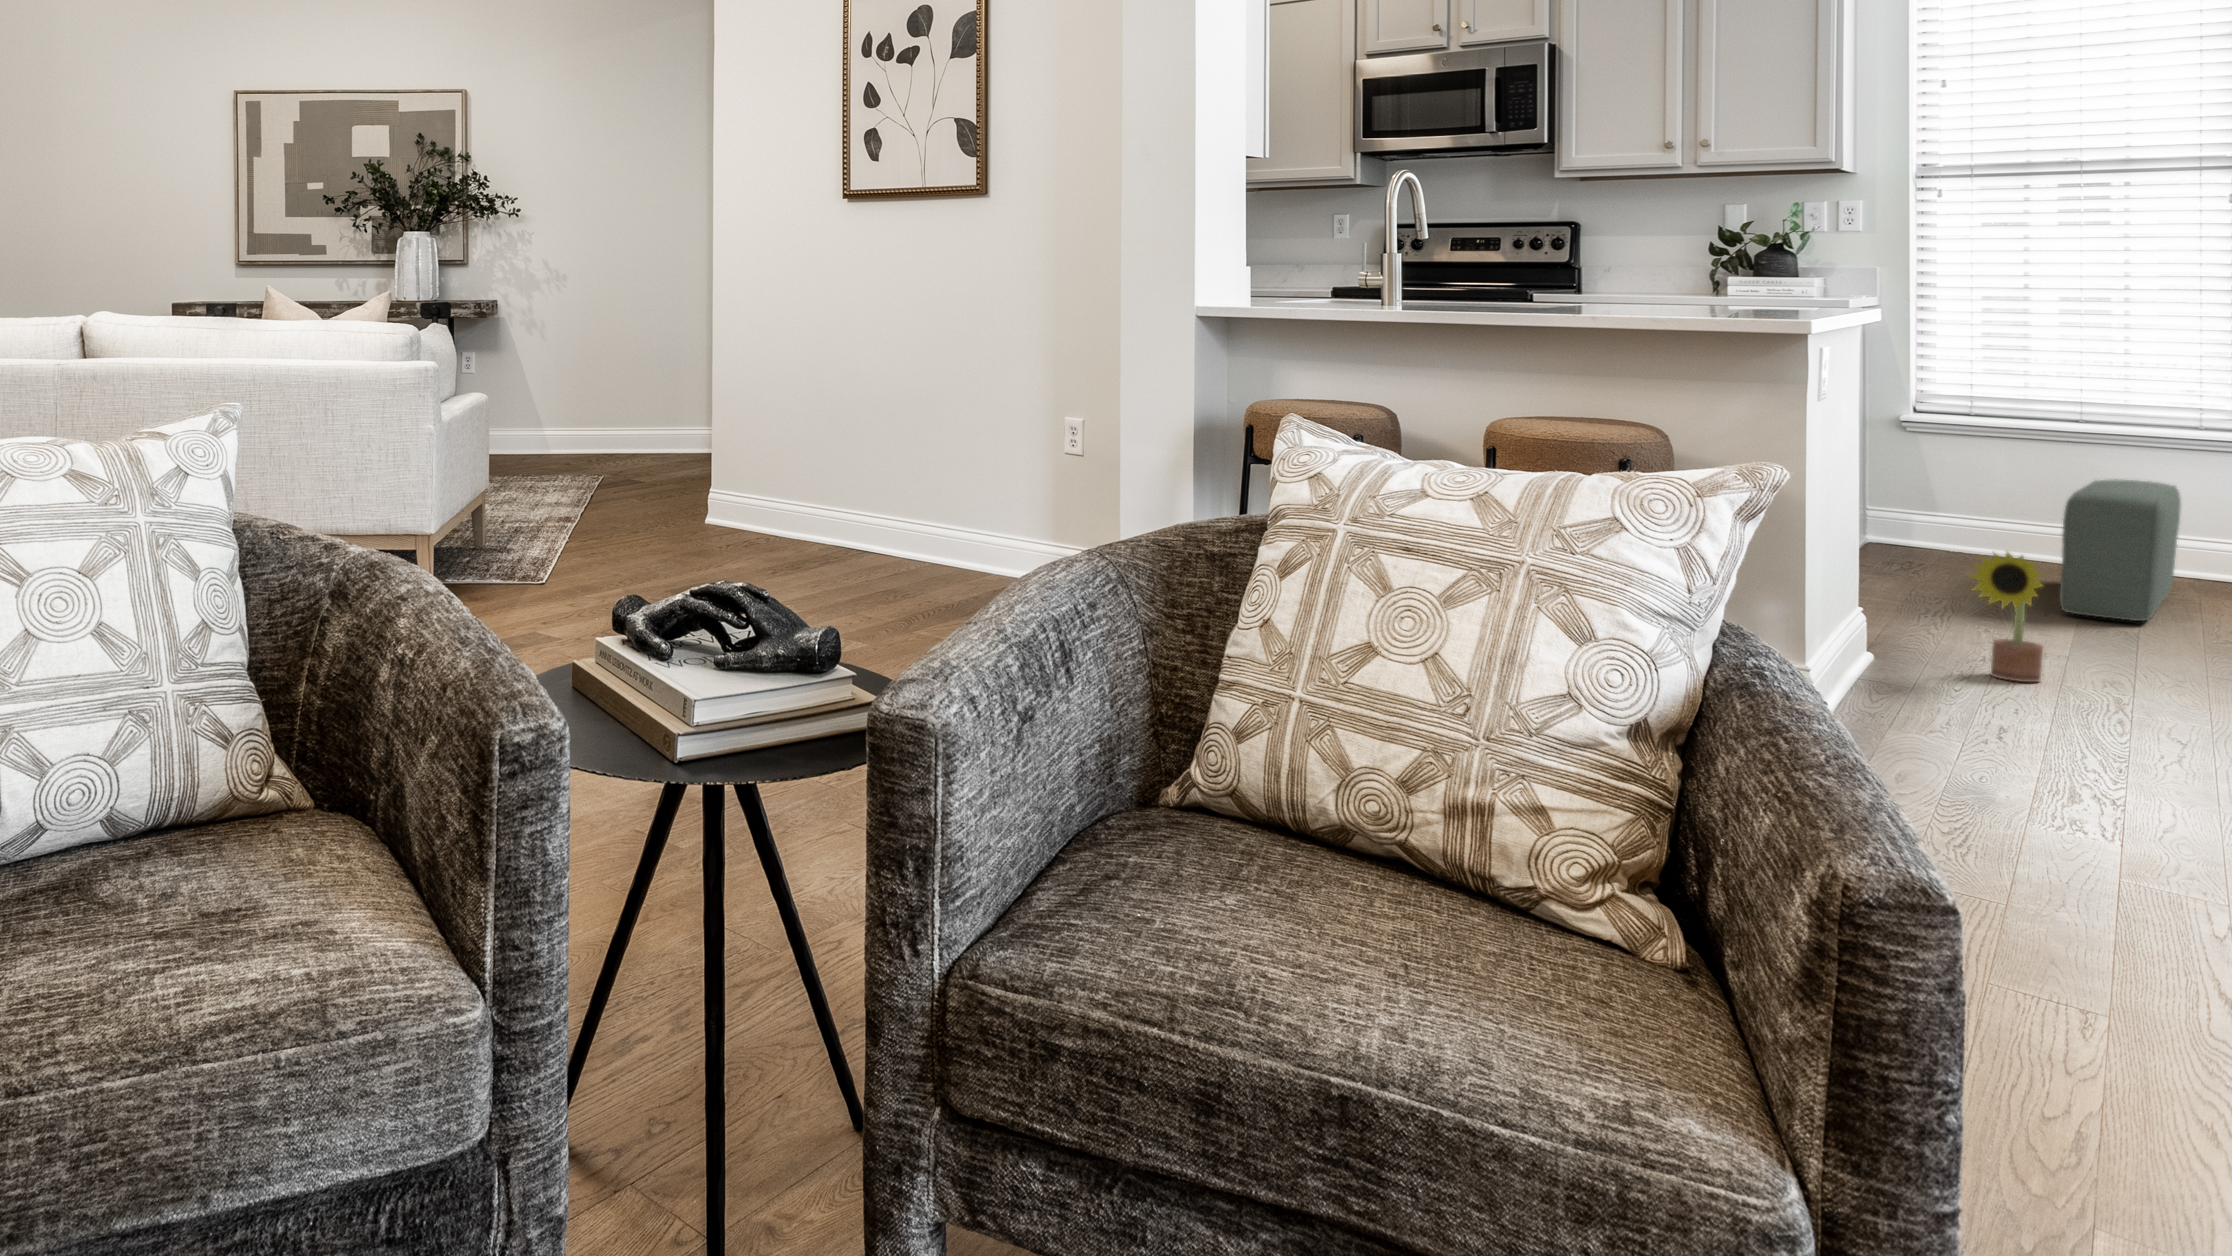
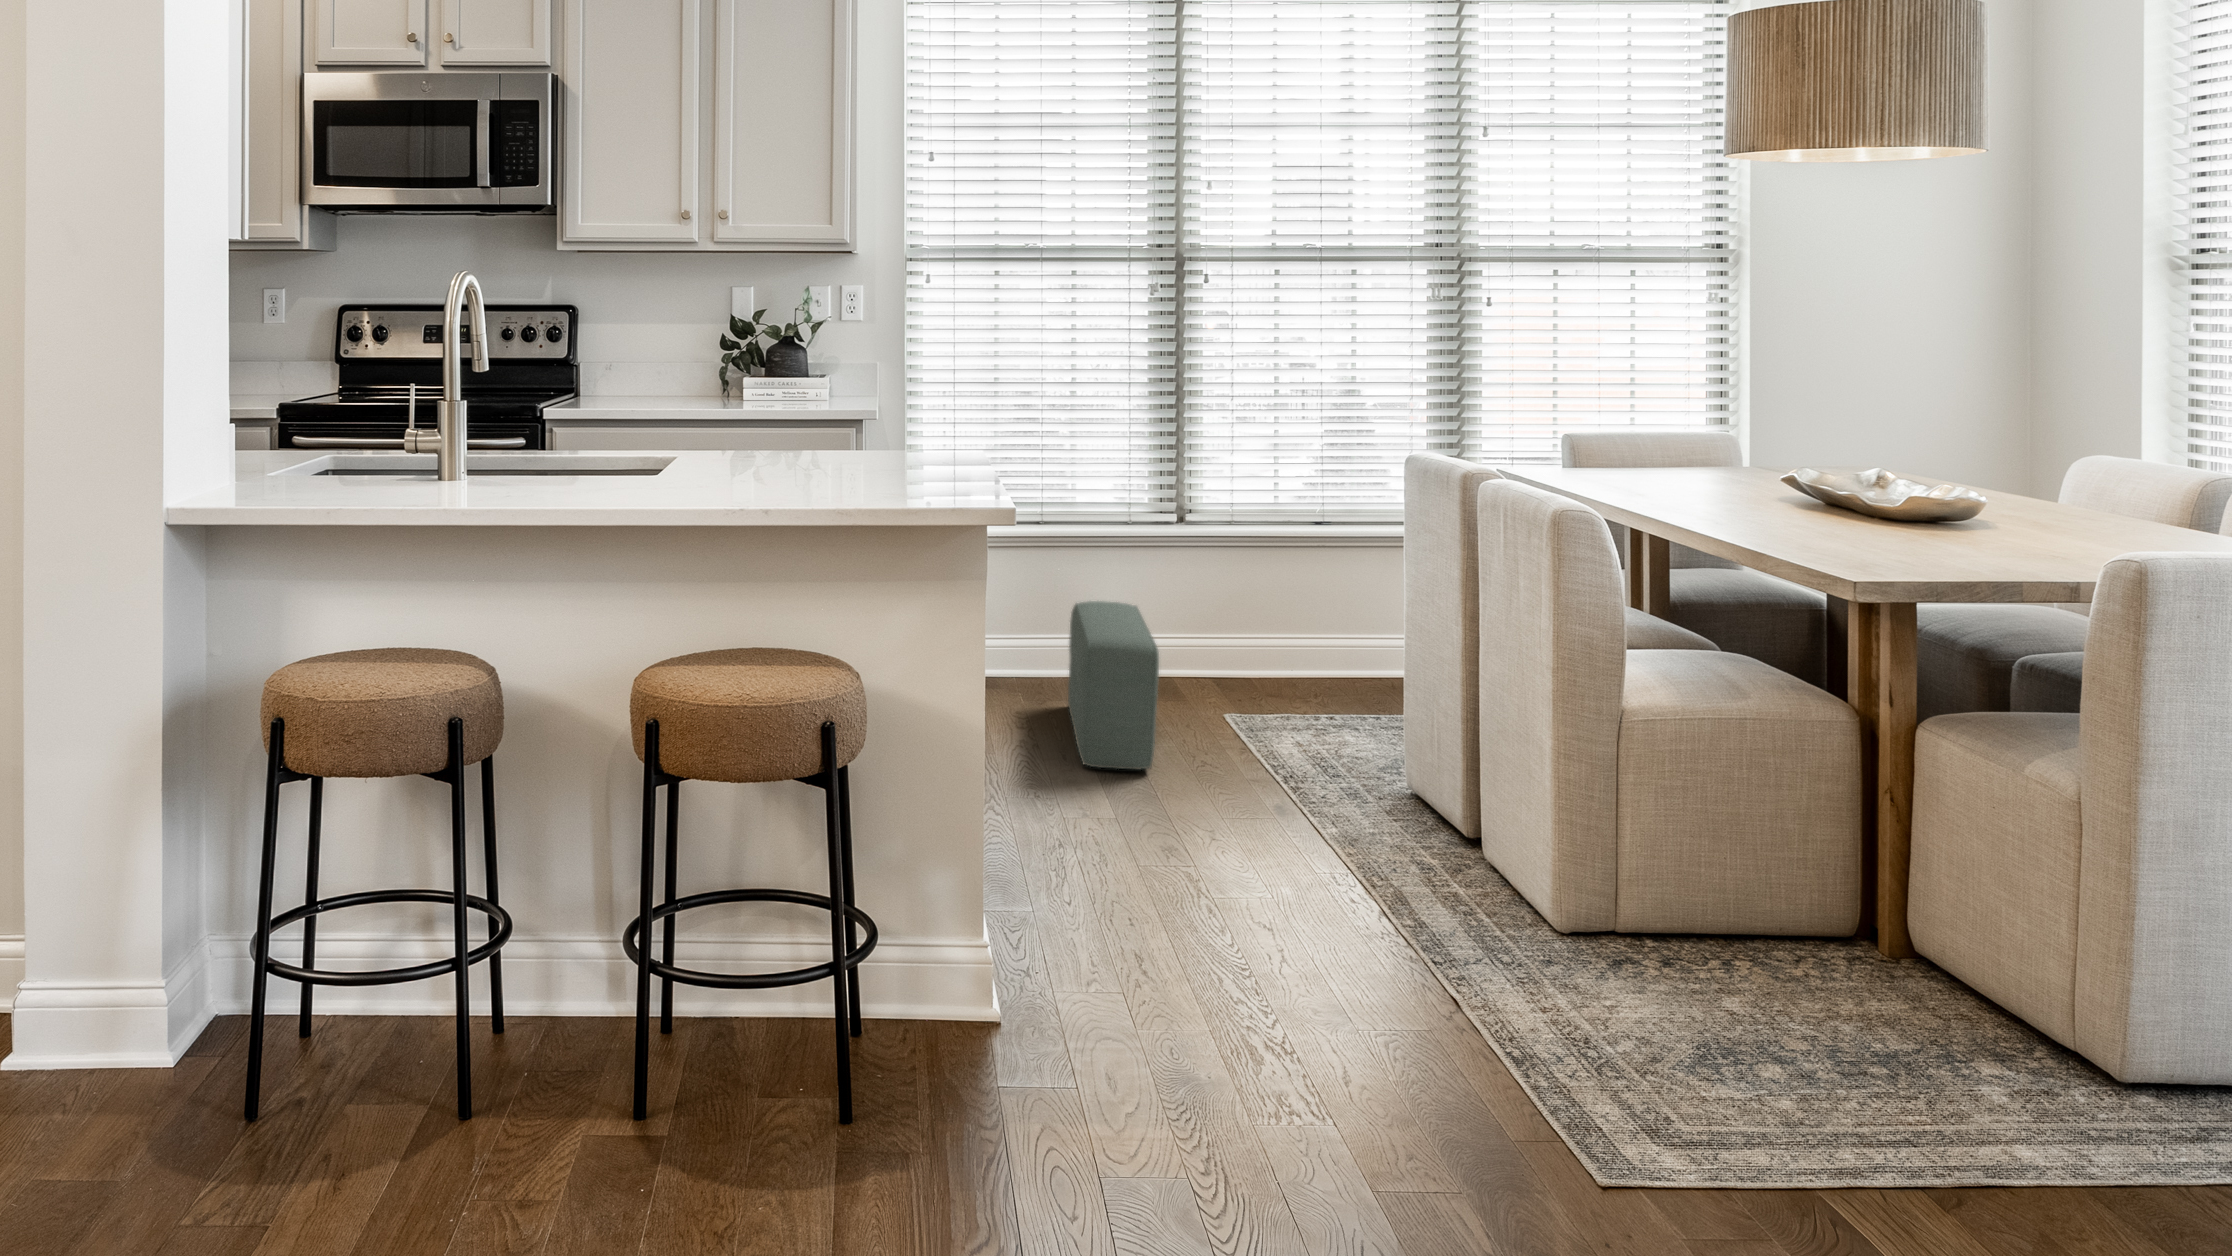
decorative plant: present [1970,552,2043,682] -> none [1076,768,1150,911]

